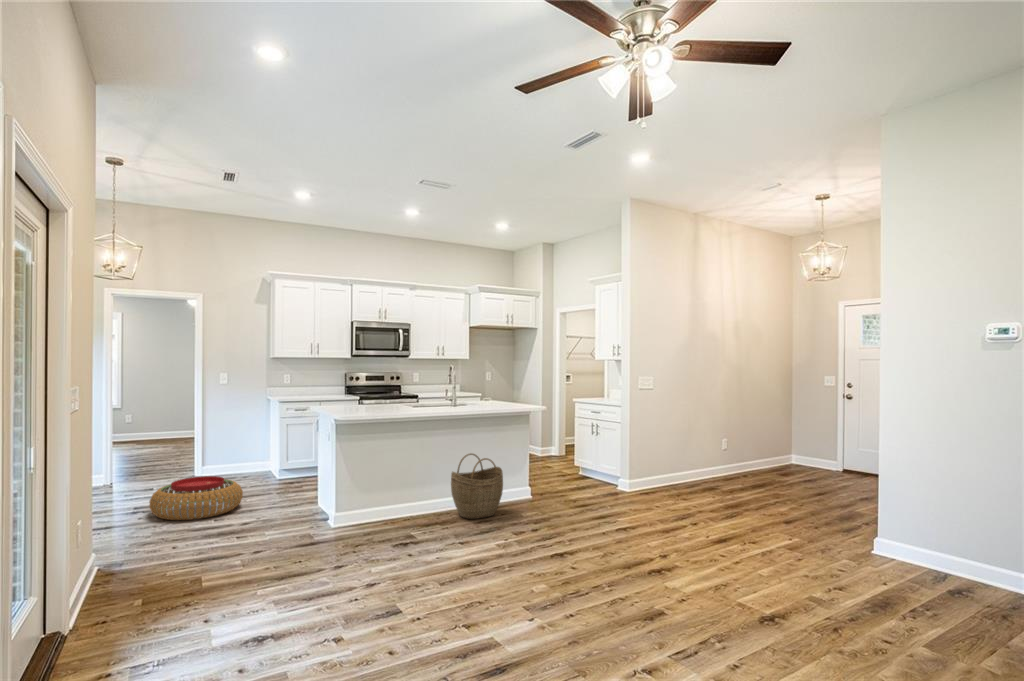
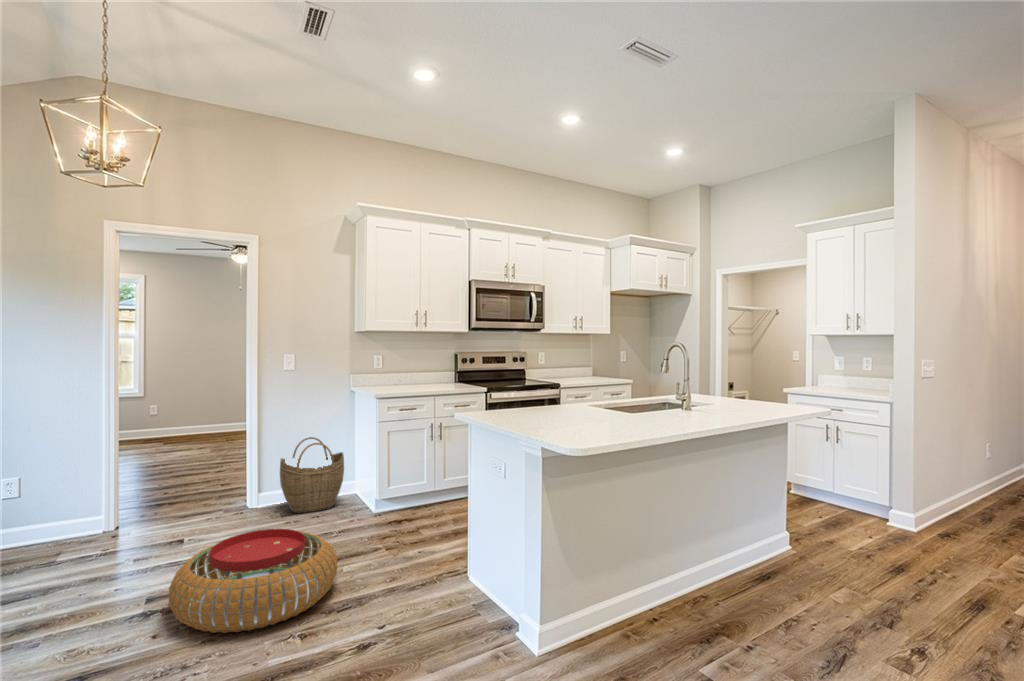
woven basket: present [451,453,503,519] -> present [280,437,344,513]

